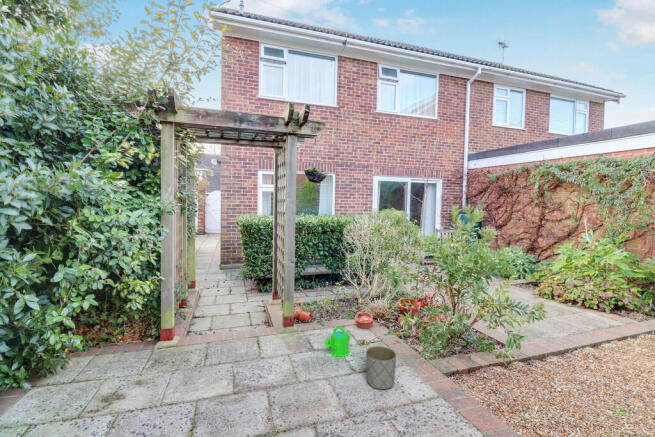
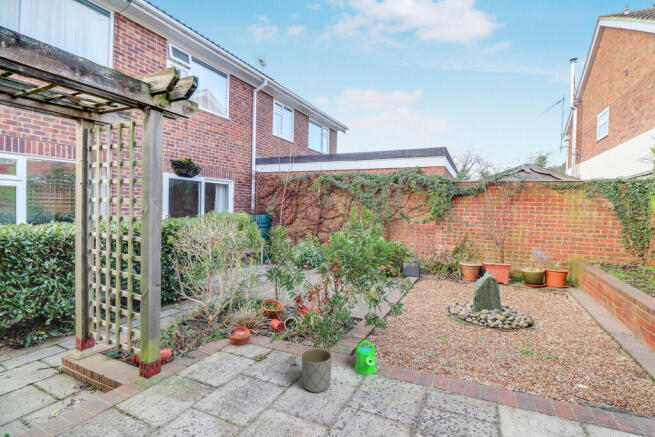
watering can: present [325,326,350,357] -> present [354,340,376,375]

